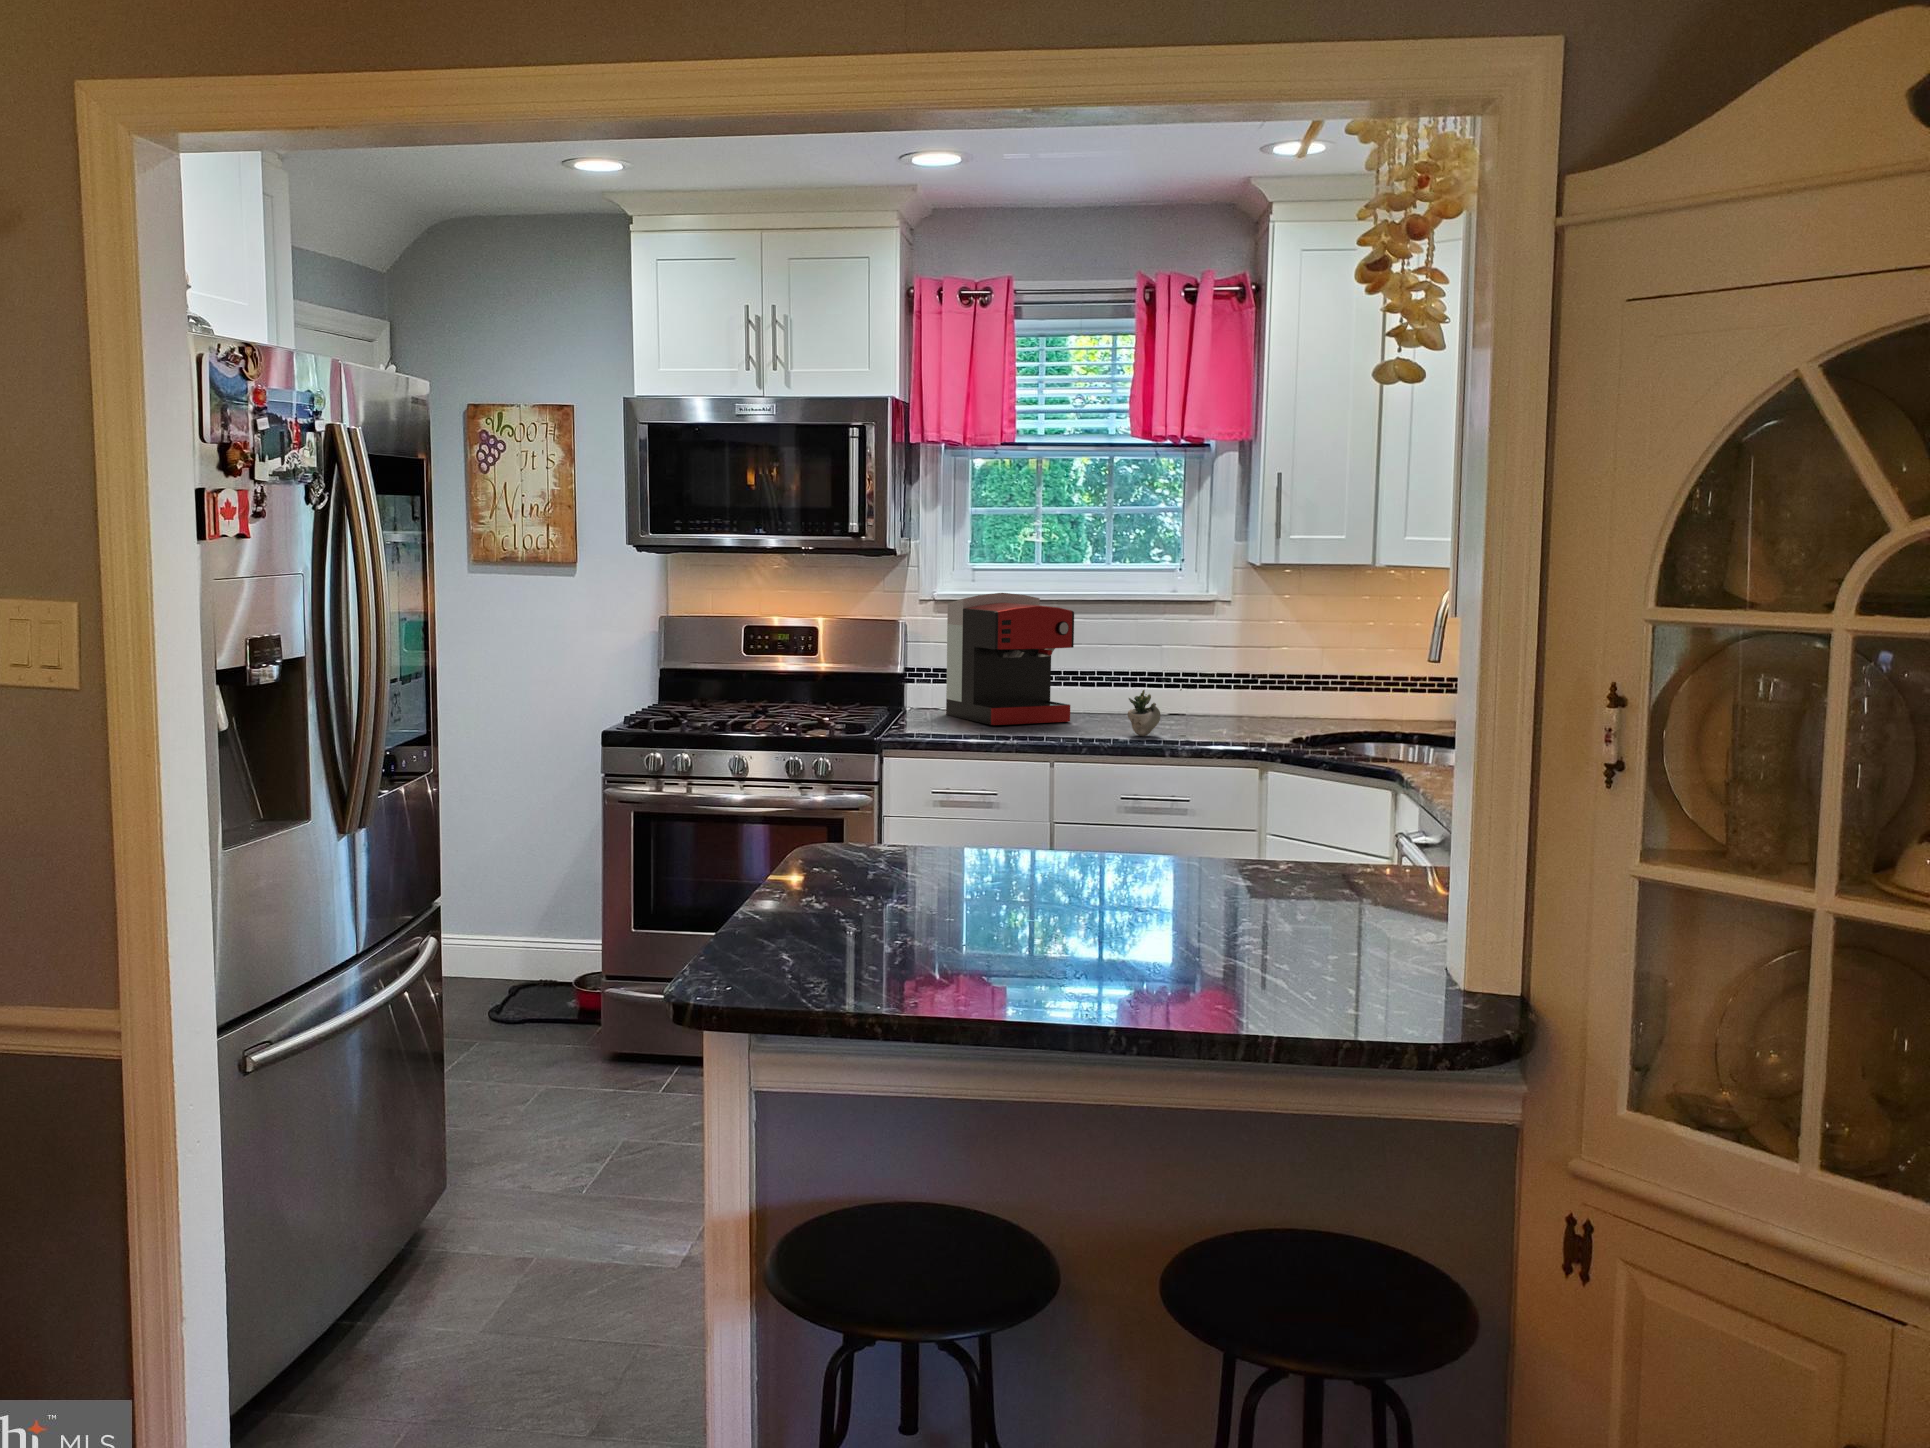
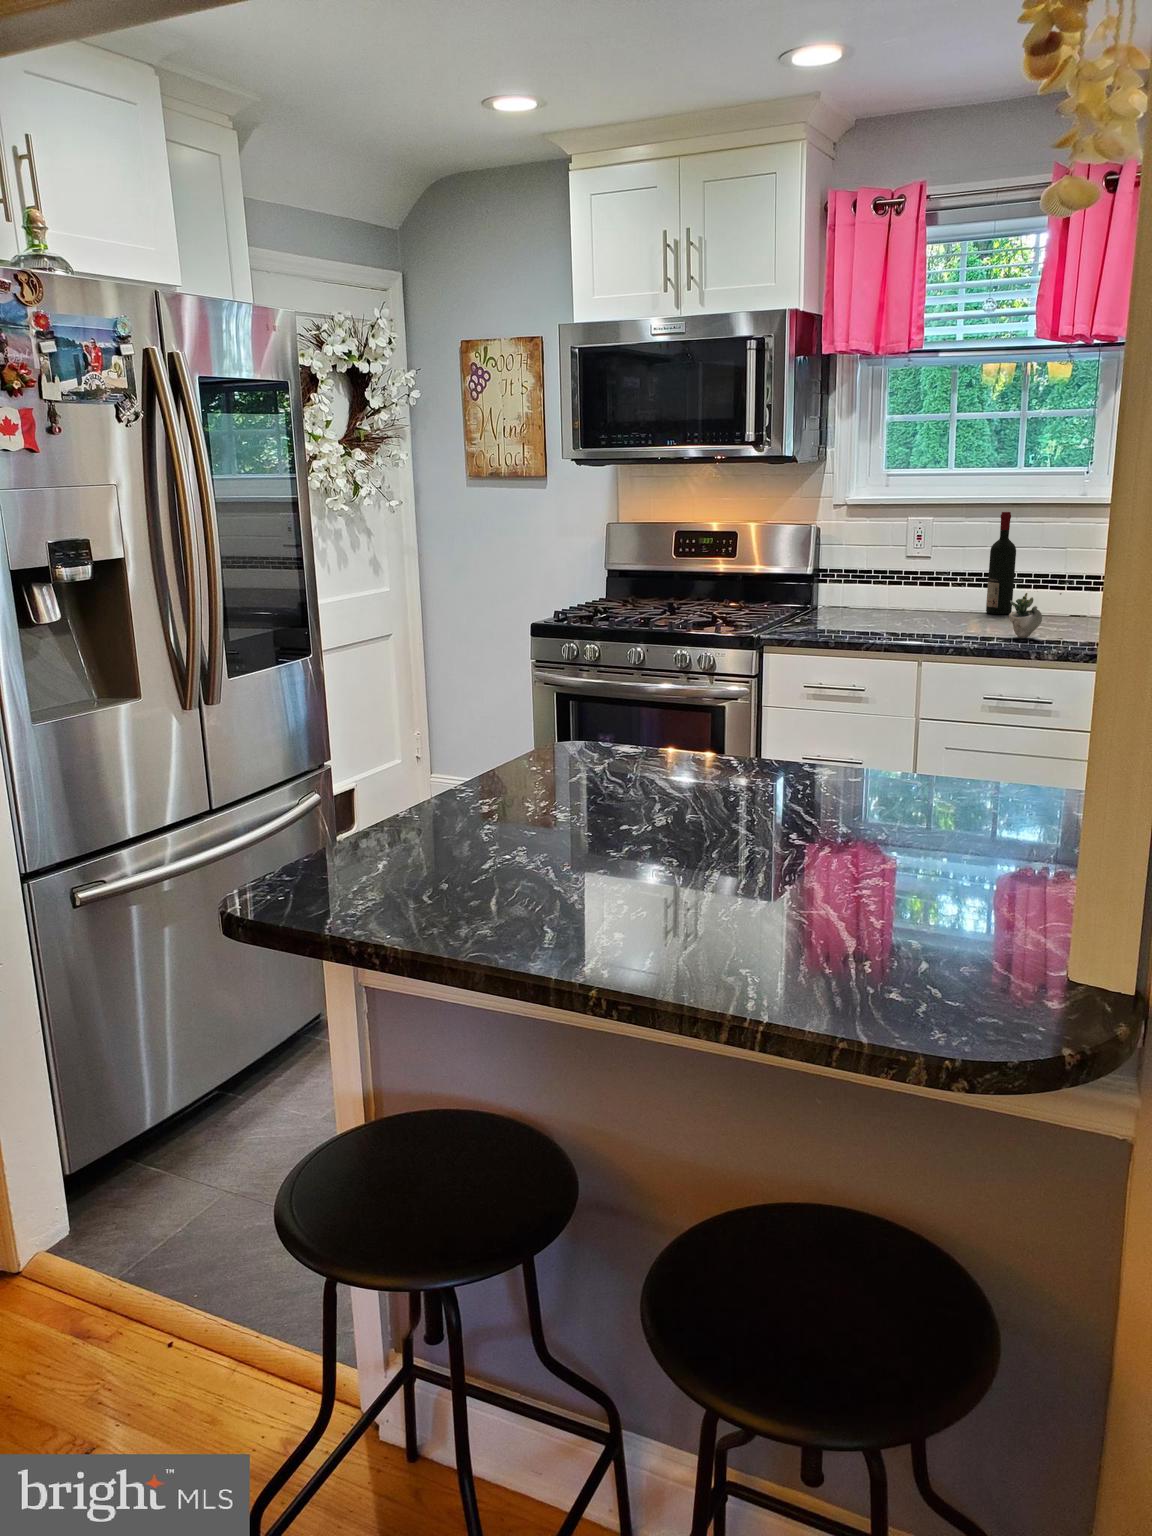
coffee maker: present [946,593,1074,725] -> none [848,498,970,624]
wine bottle: none [1086,609,1114,714] -> present [986,512,1016,614]

